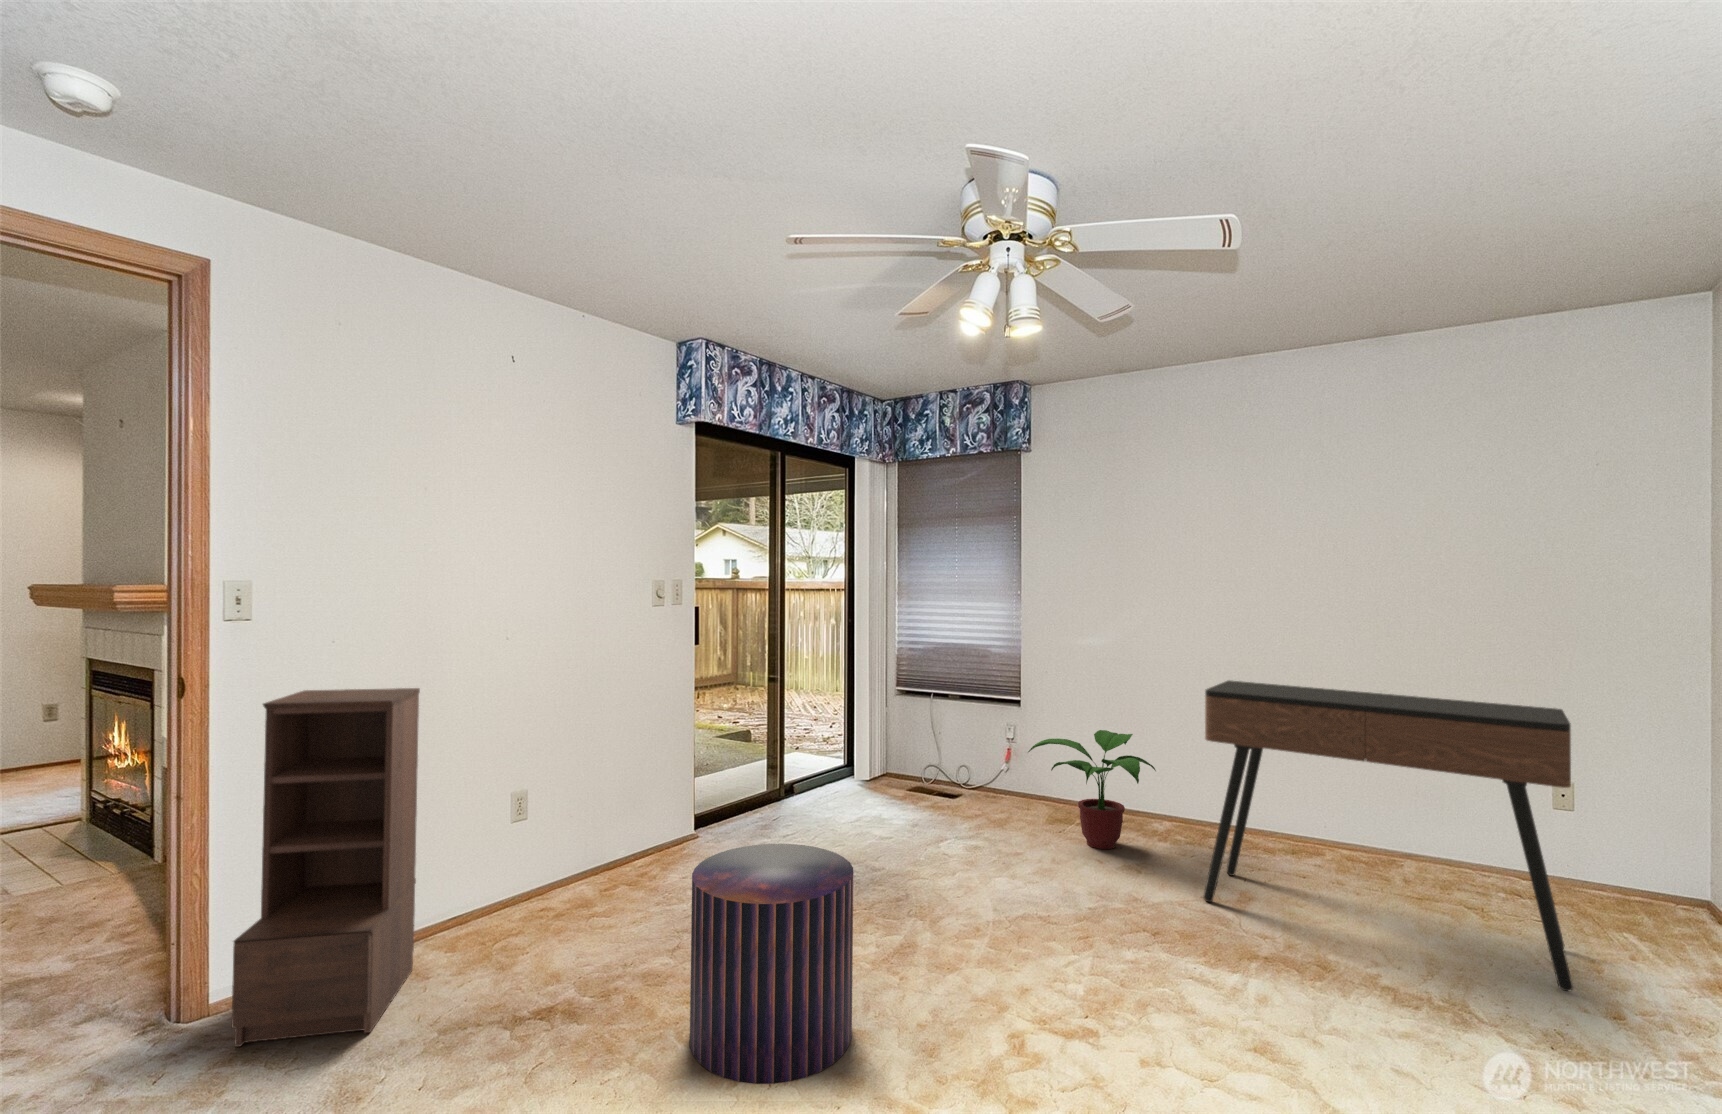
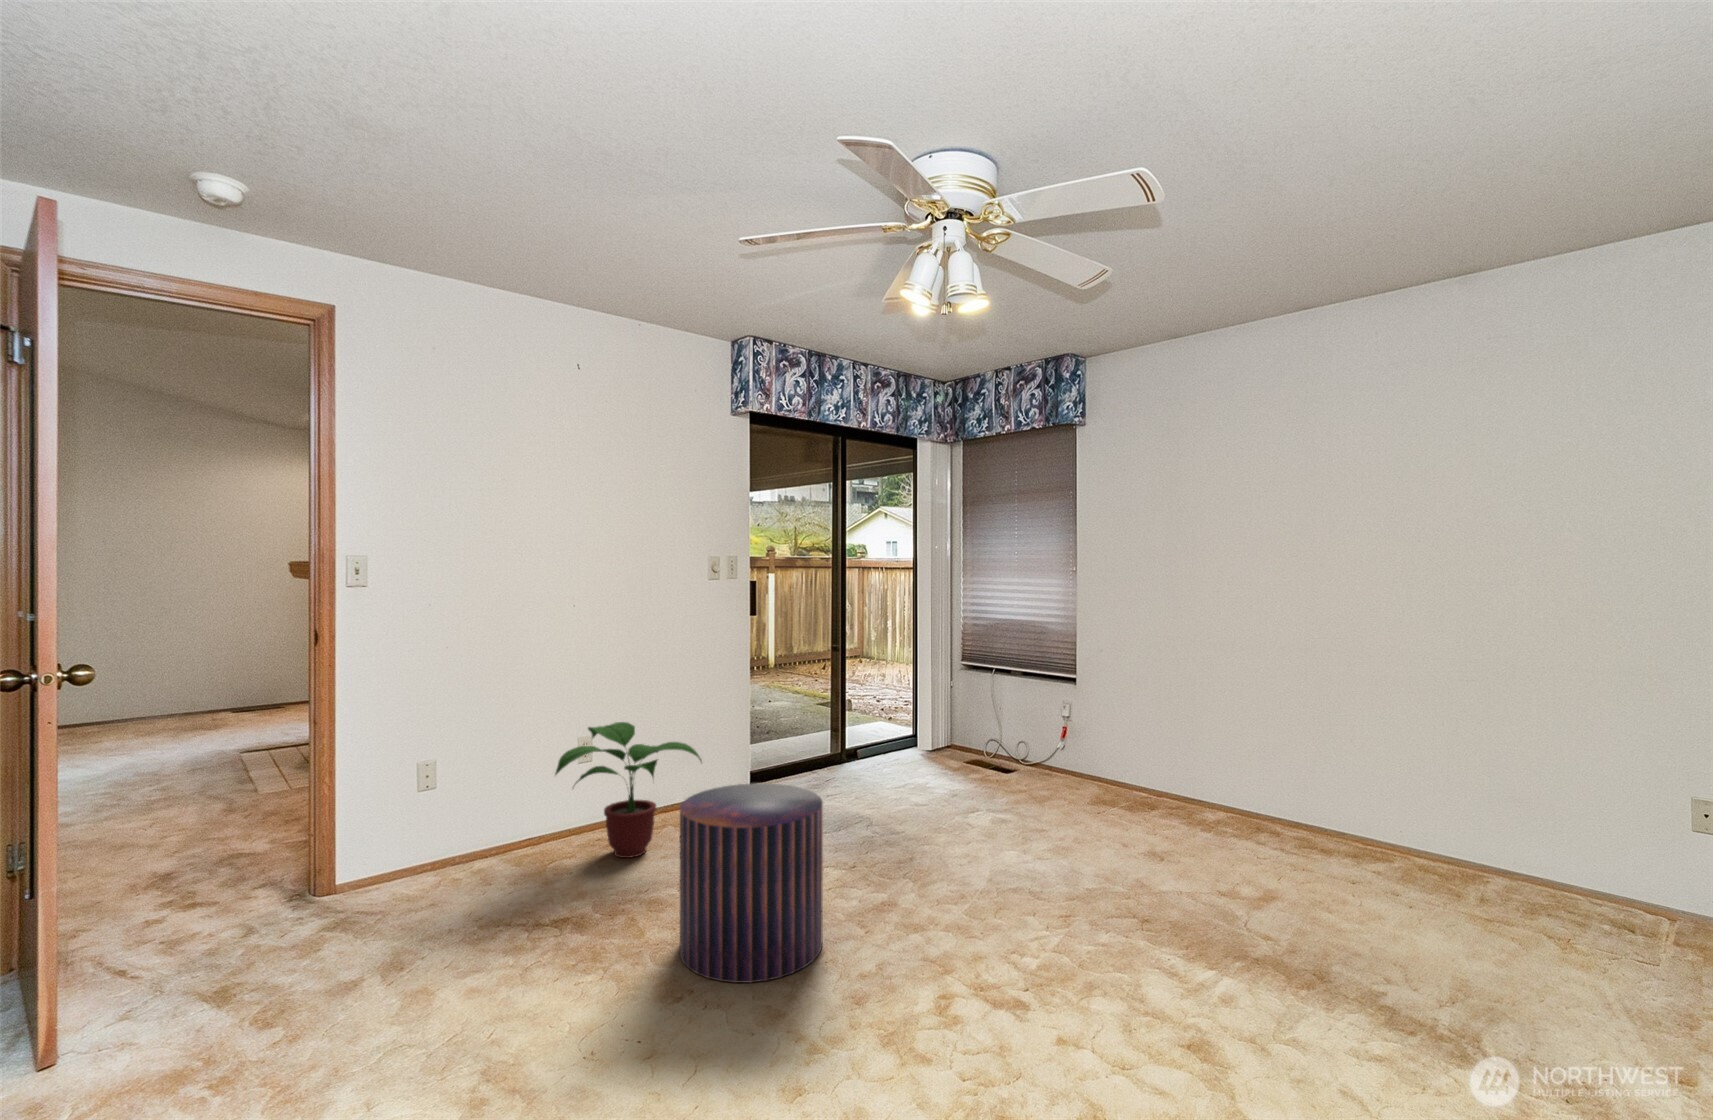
console table: present [1203,680,1573,991] -> none [1220,651,1621,985]
bookshelf: present [231,688,420,1047] -> none [341,642,490,916]
potted plant: present [1028,730,1156,849] -> present [555,722,702,858]

